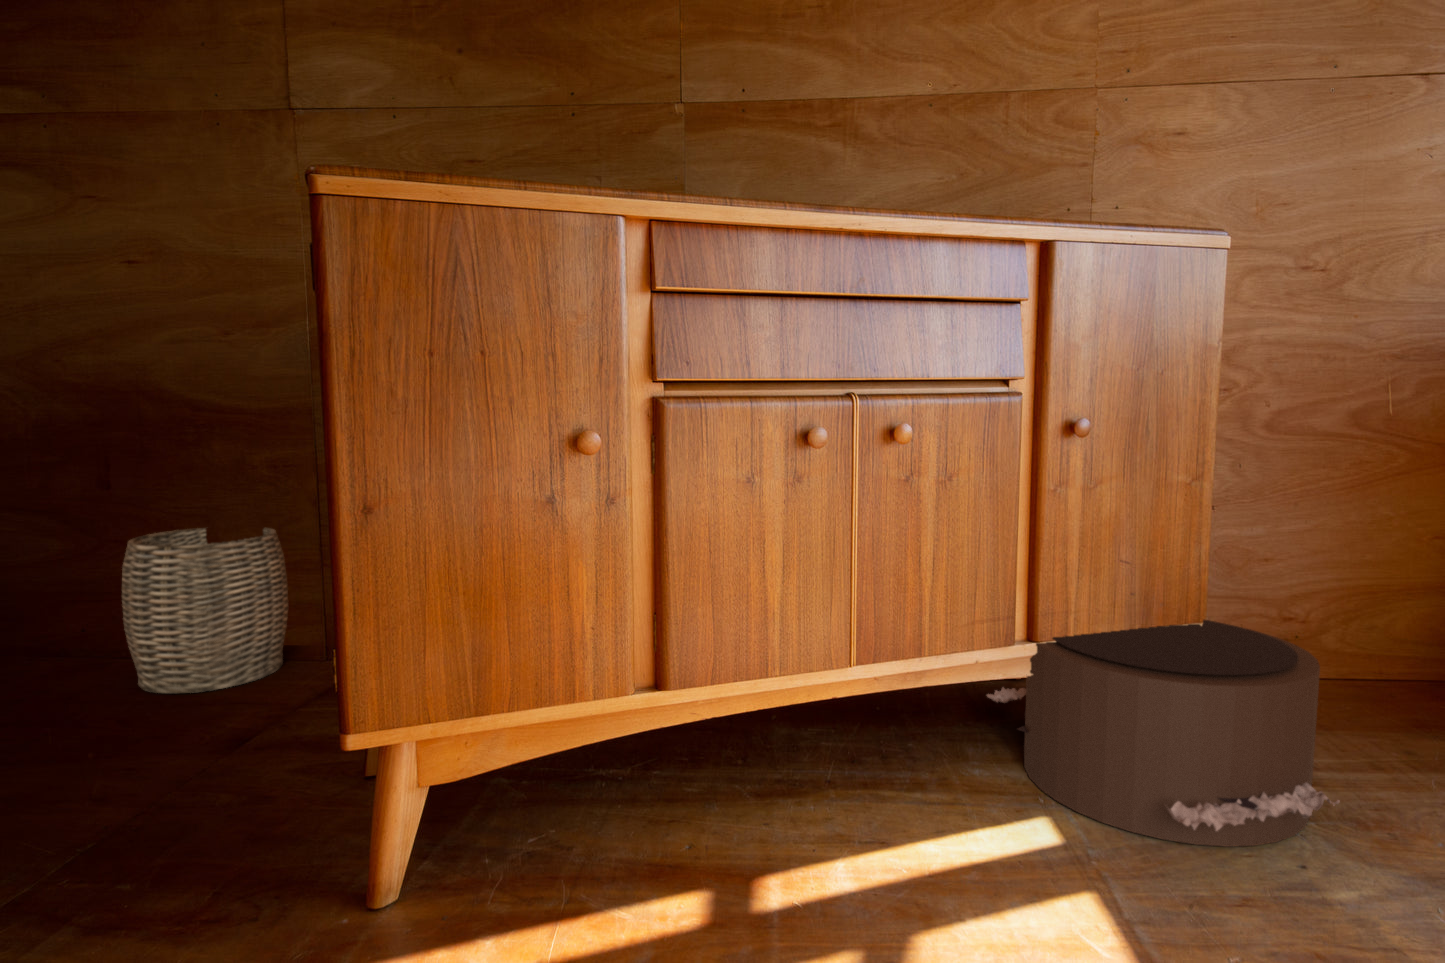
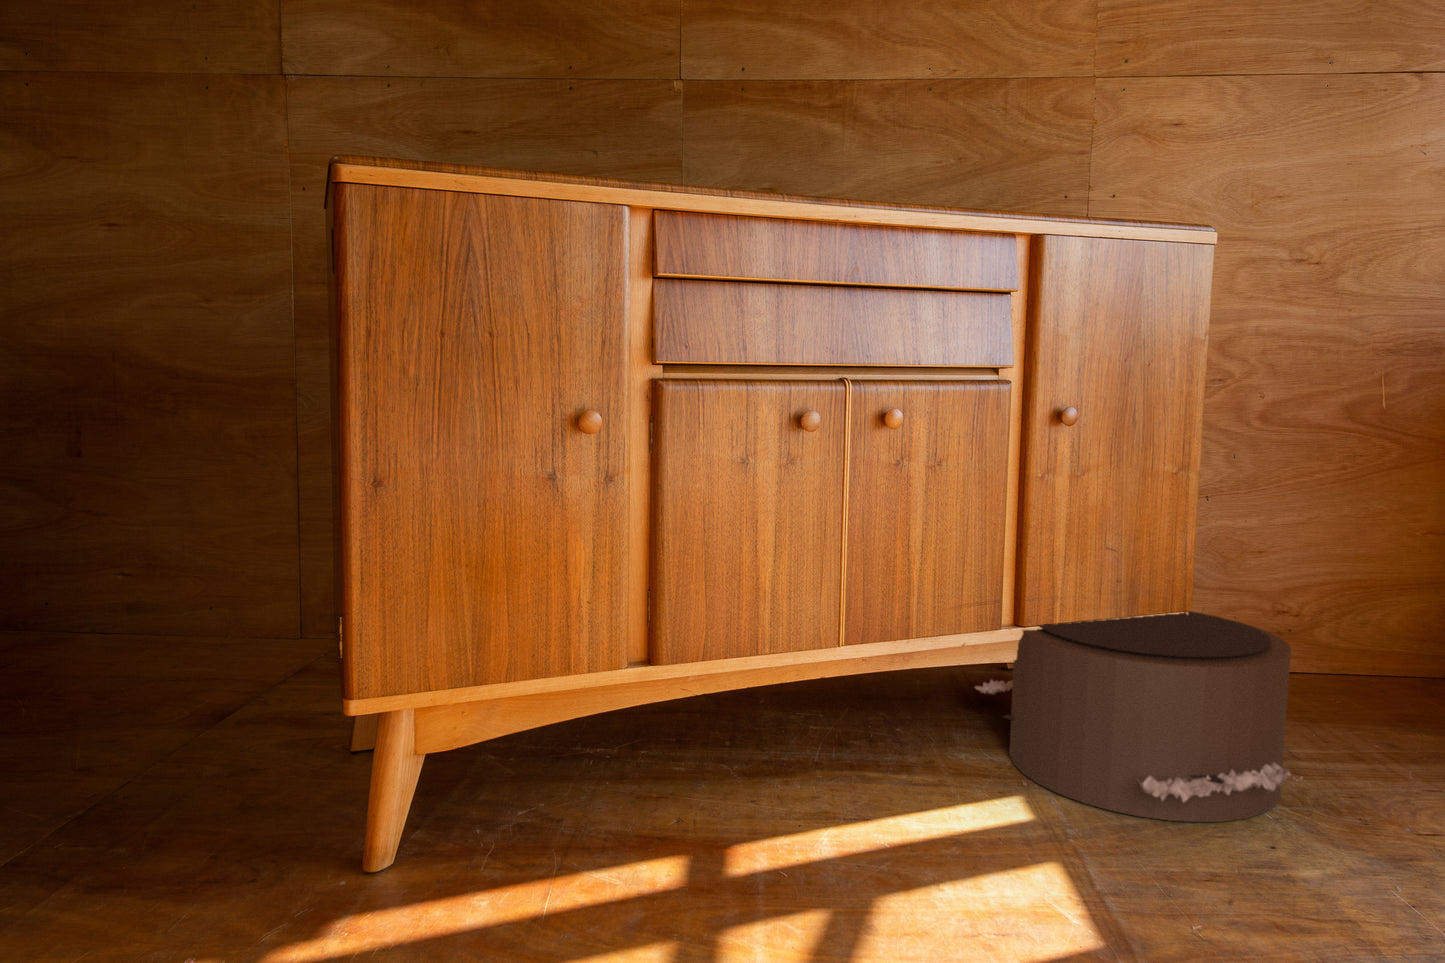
woven basket: present [122,527,289,693] -> none [71,510,244,683]

